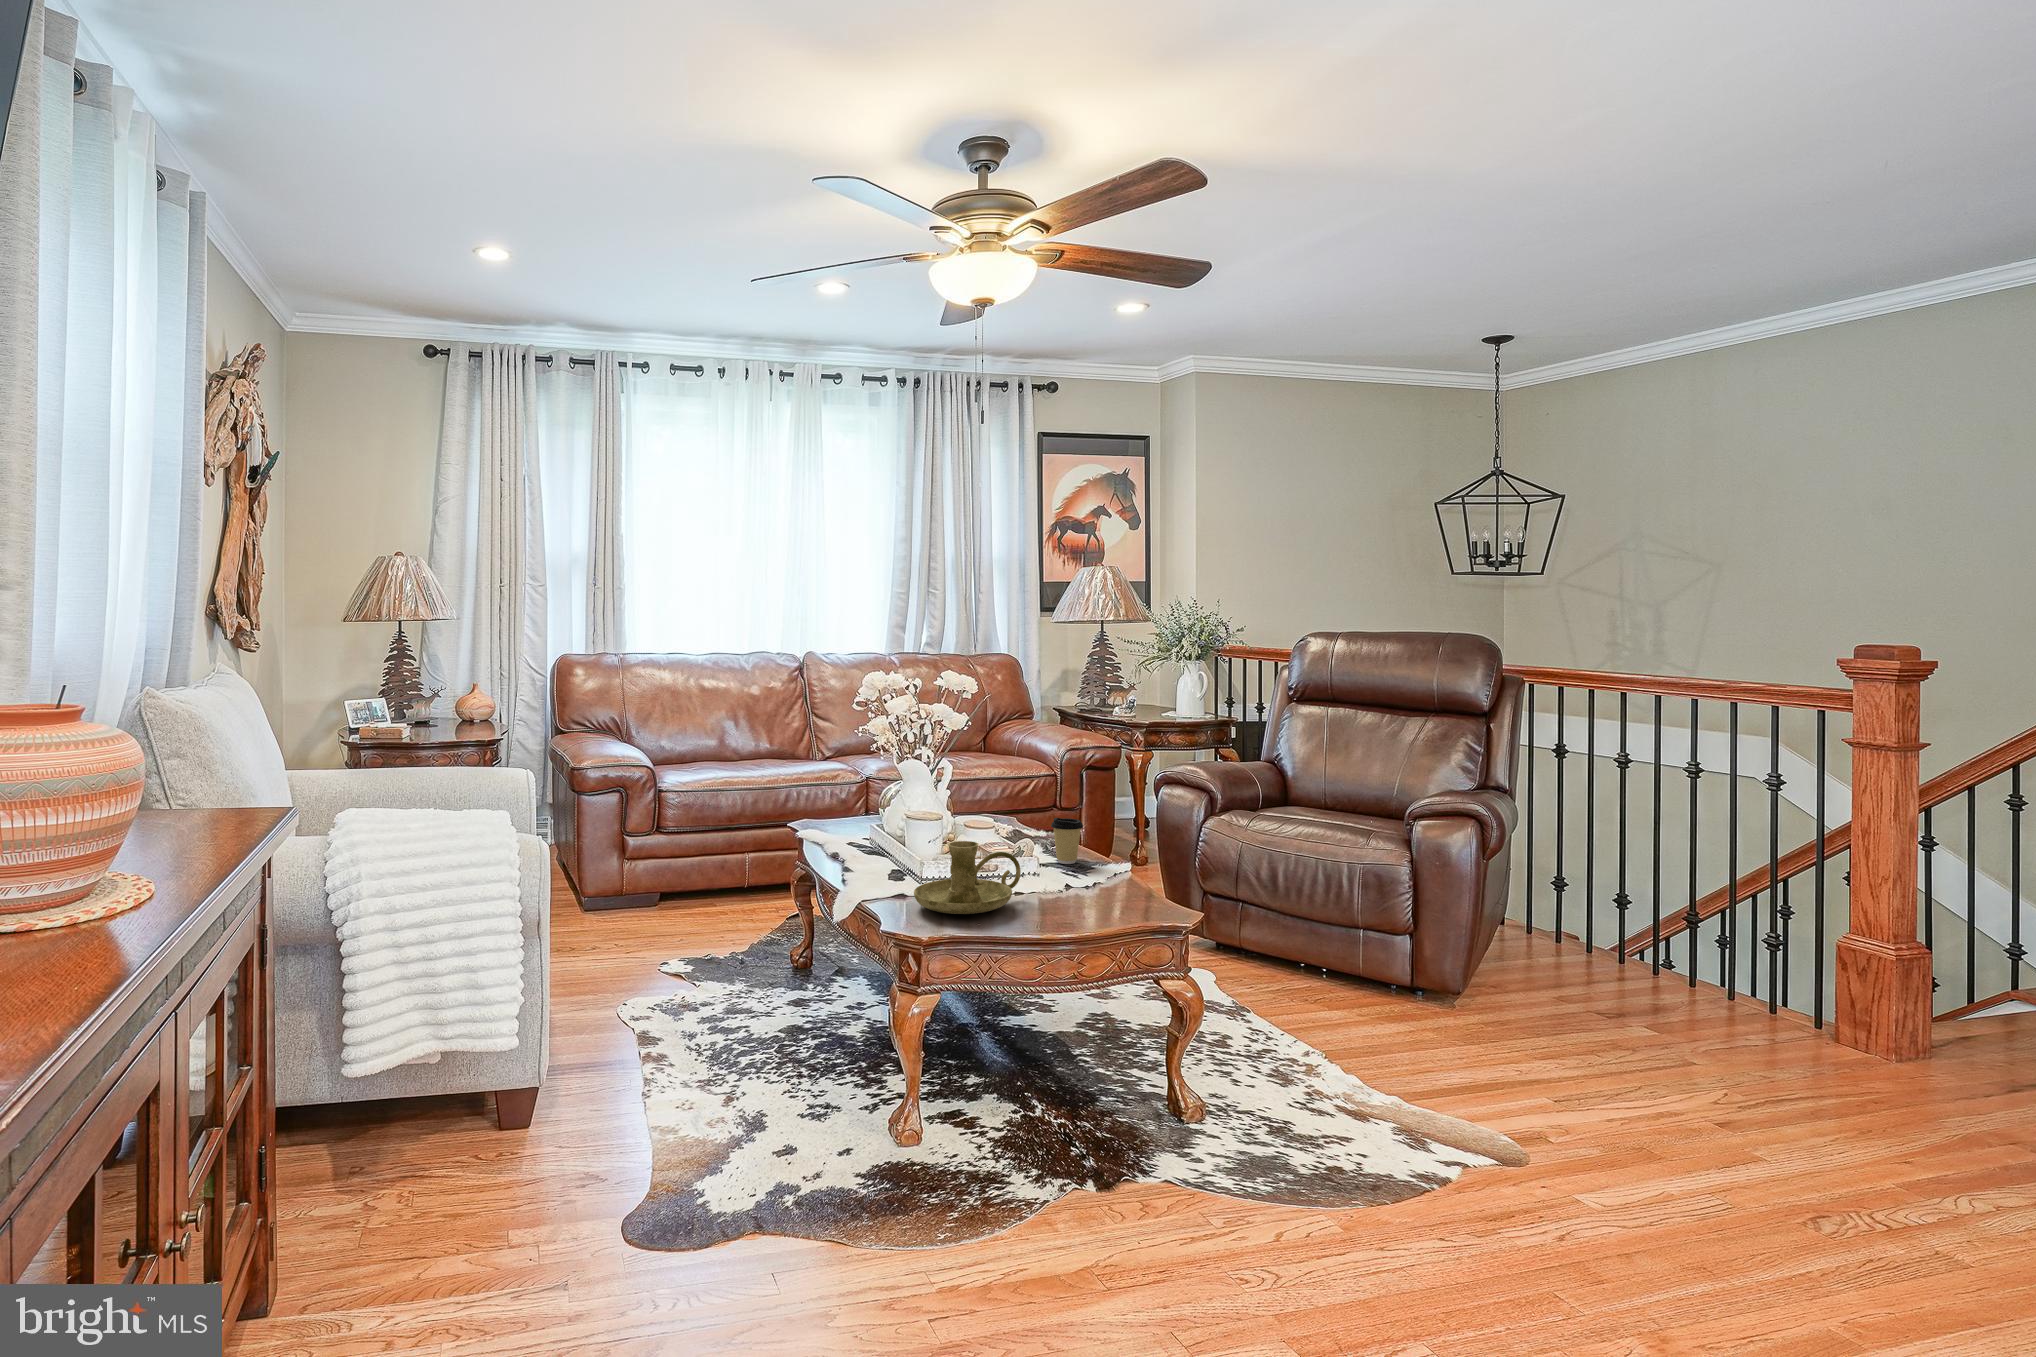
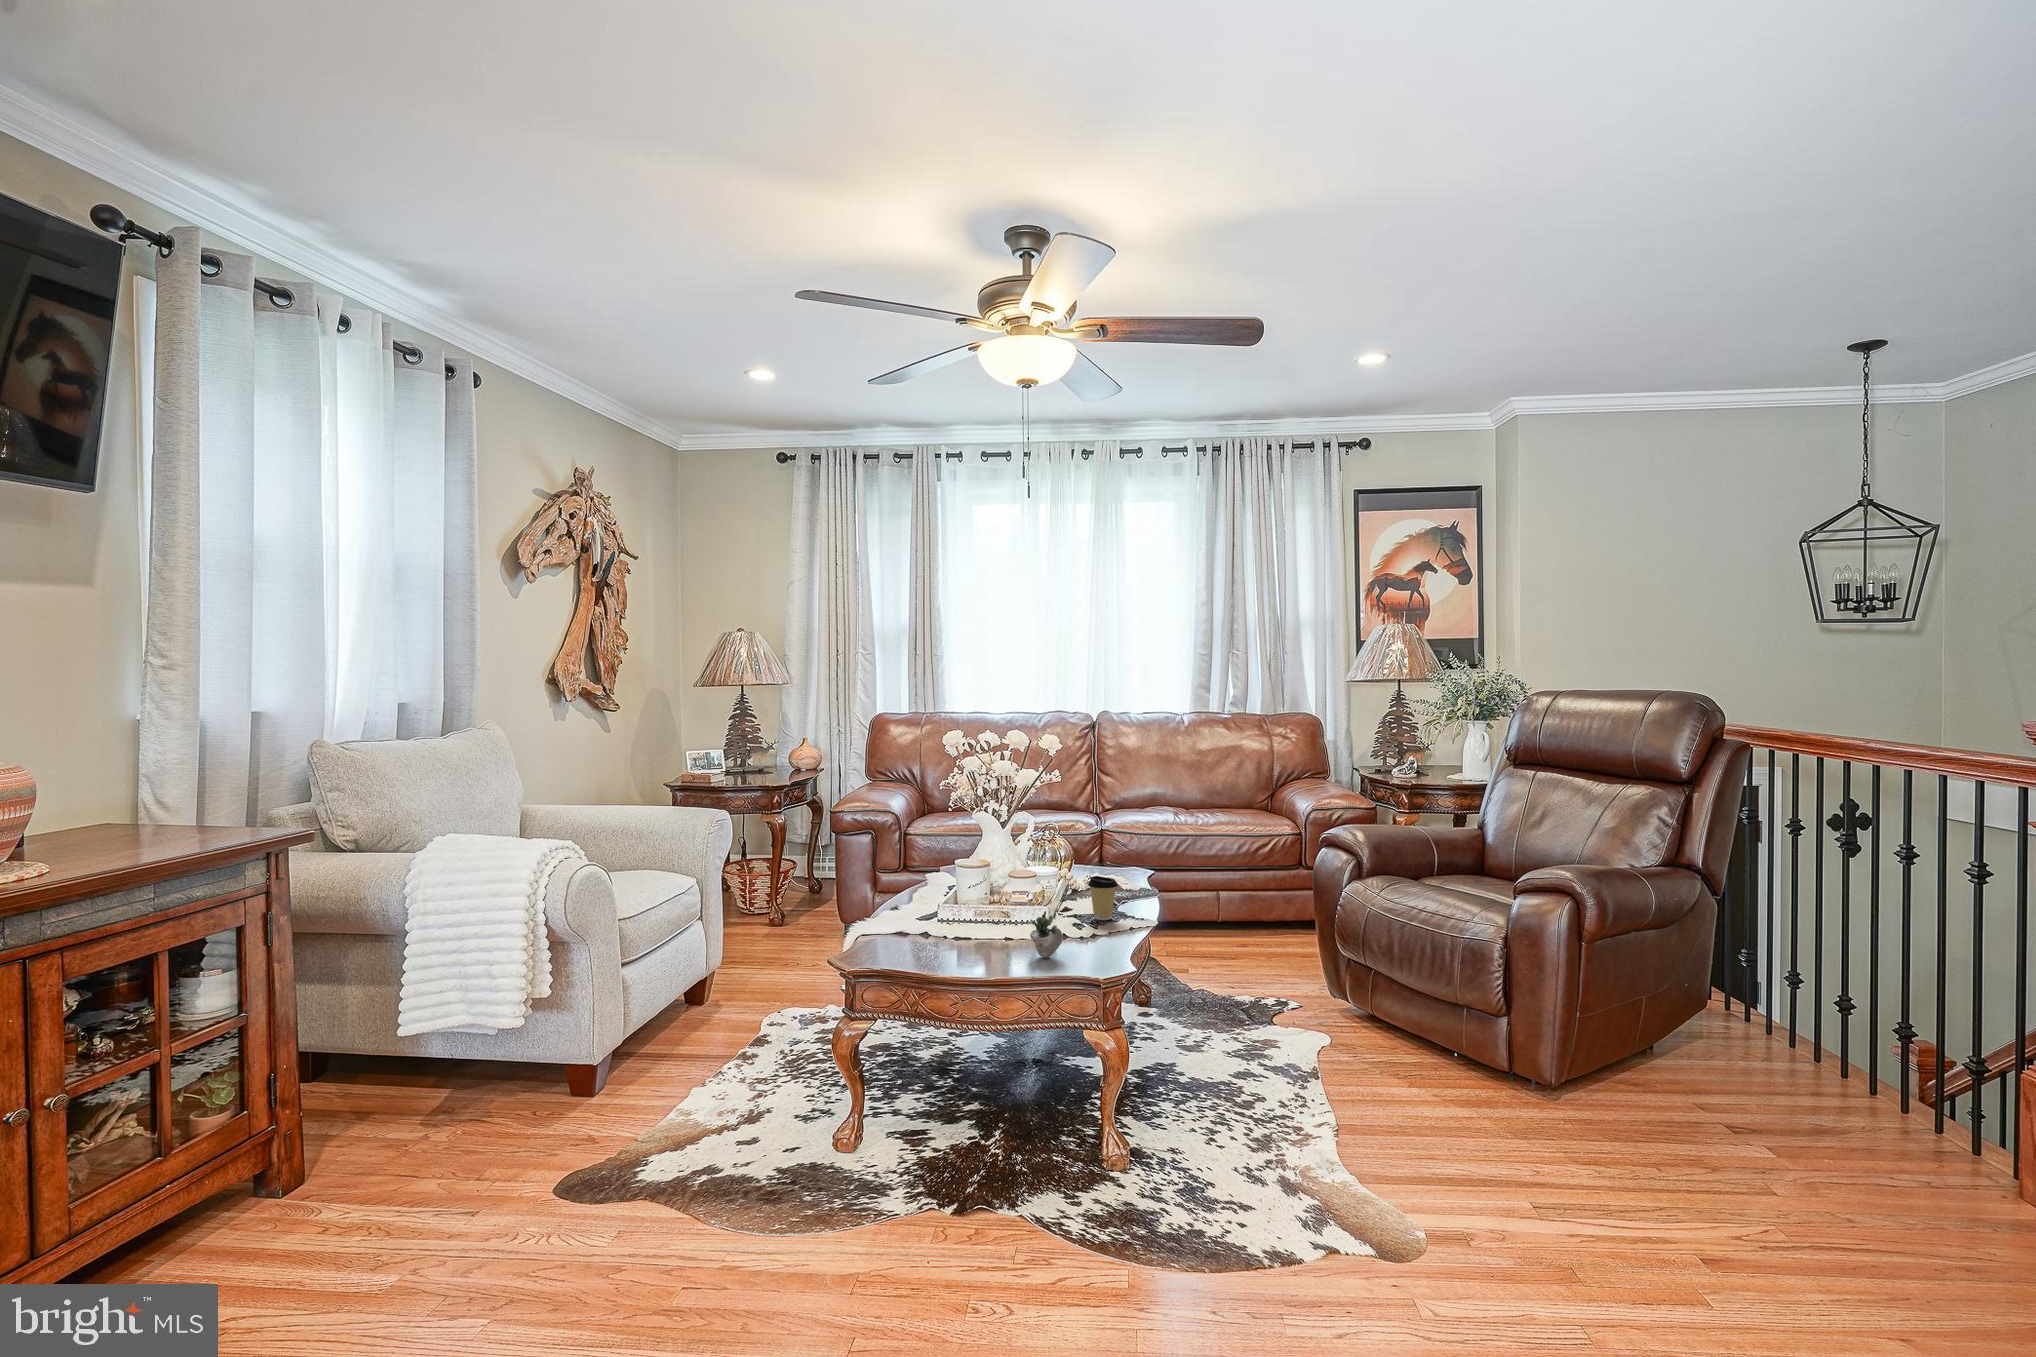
candle holder: present [914,841,1021,914] -> none [899,885,1002,947]
succulent plant: none [1080,854,1149,907] -> present [1030,911,1079,958]

